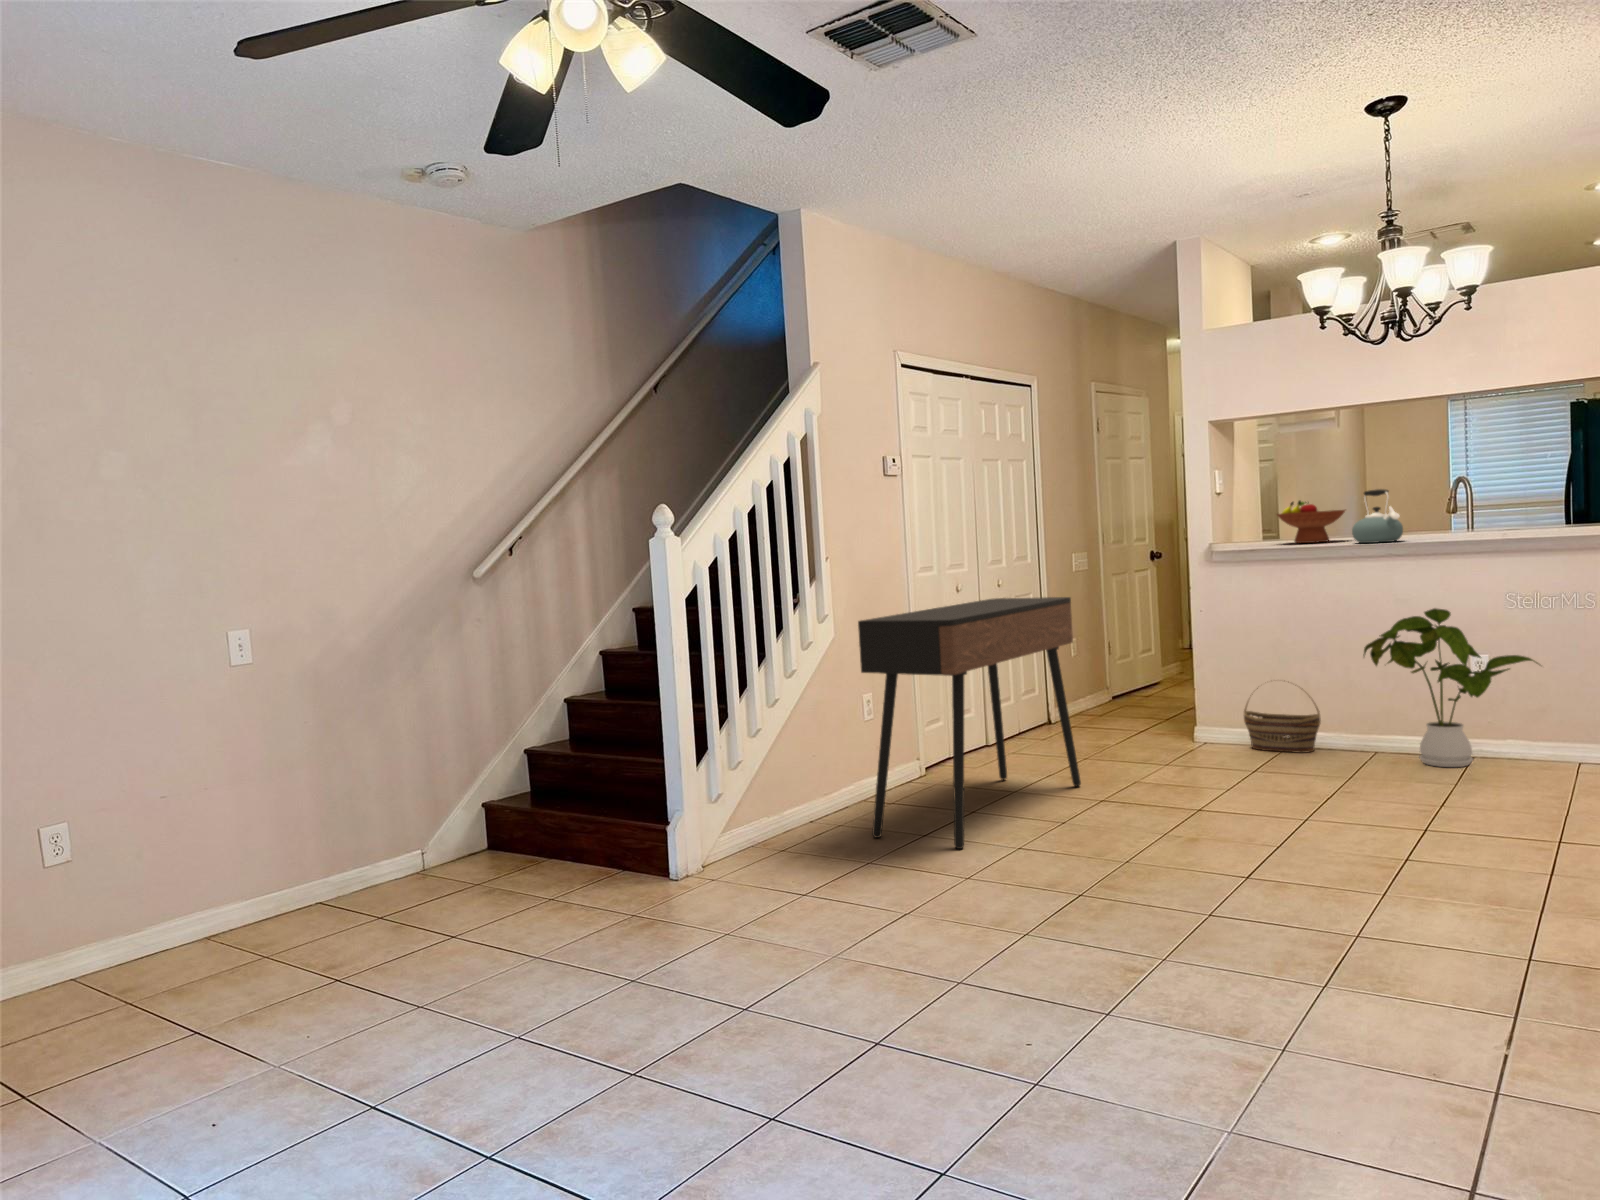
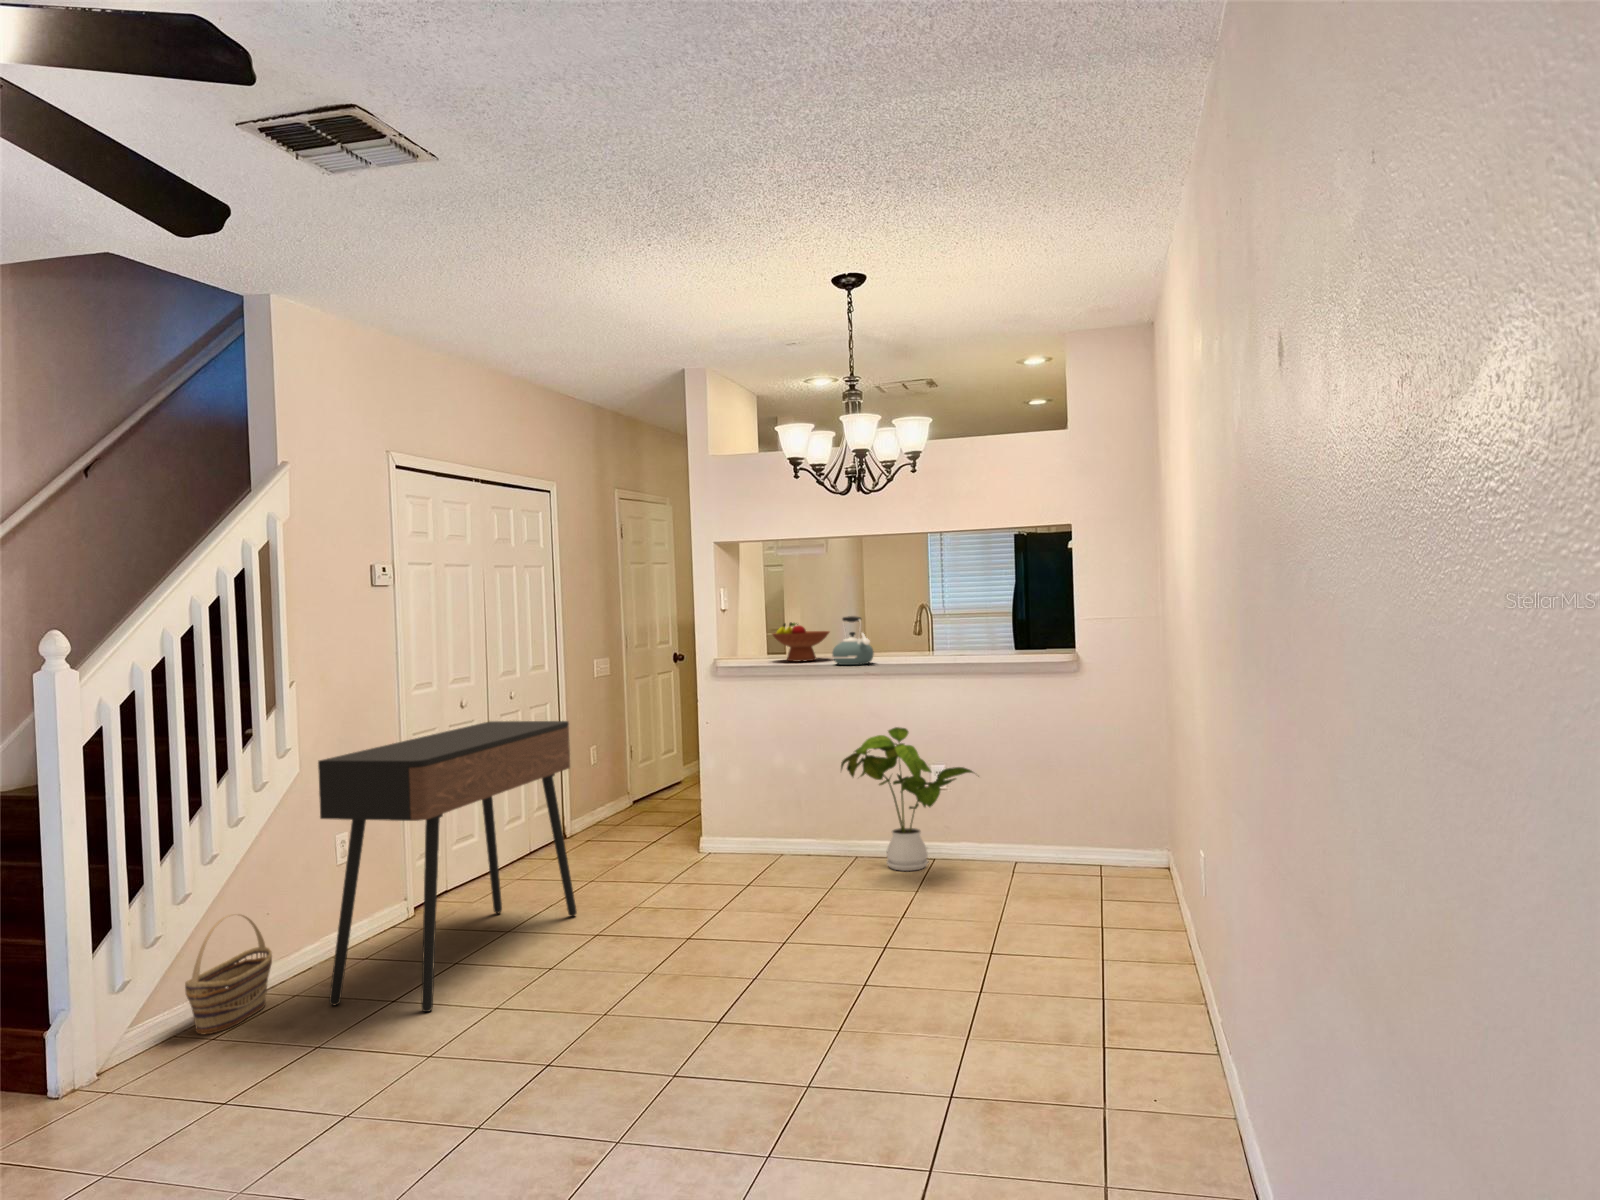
basket: present [1244,688,1321,753] -> present [185,915,272,1035]

